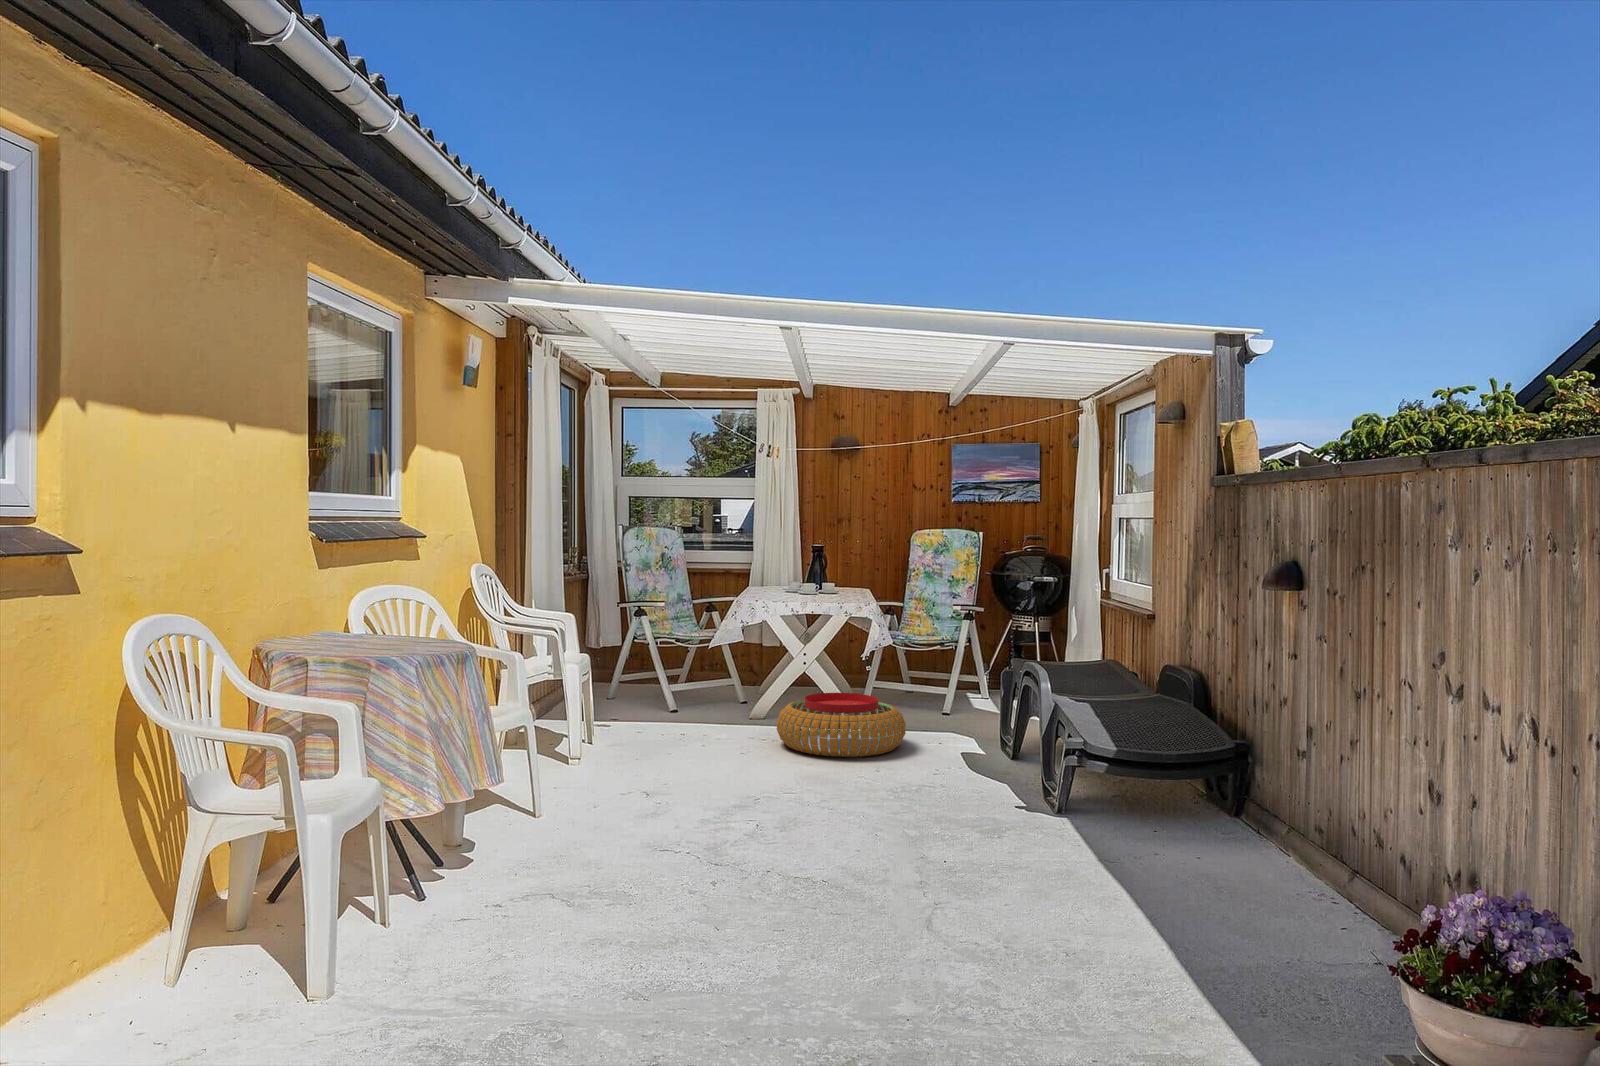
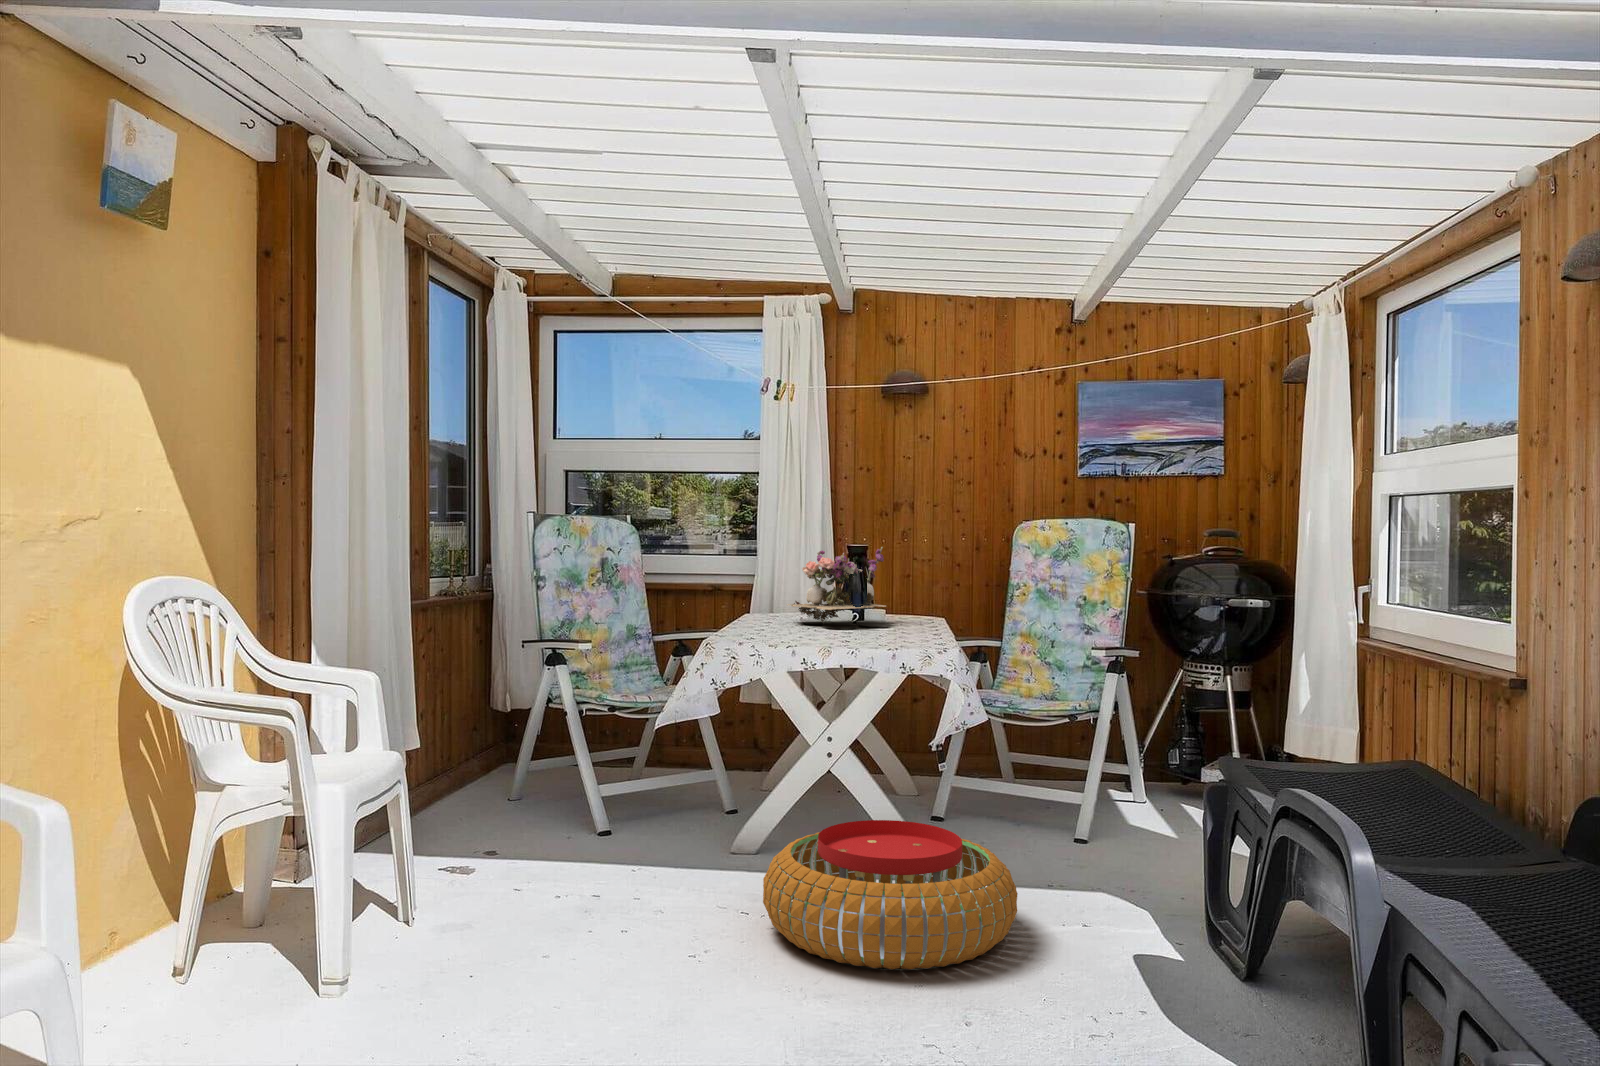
flower arrangement: none [777,547,836,592] -> present [788,547,886,623]

